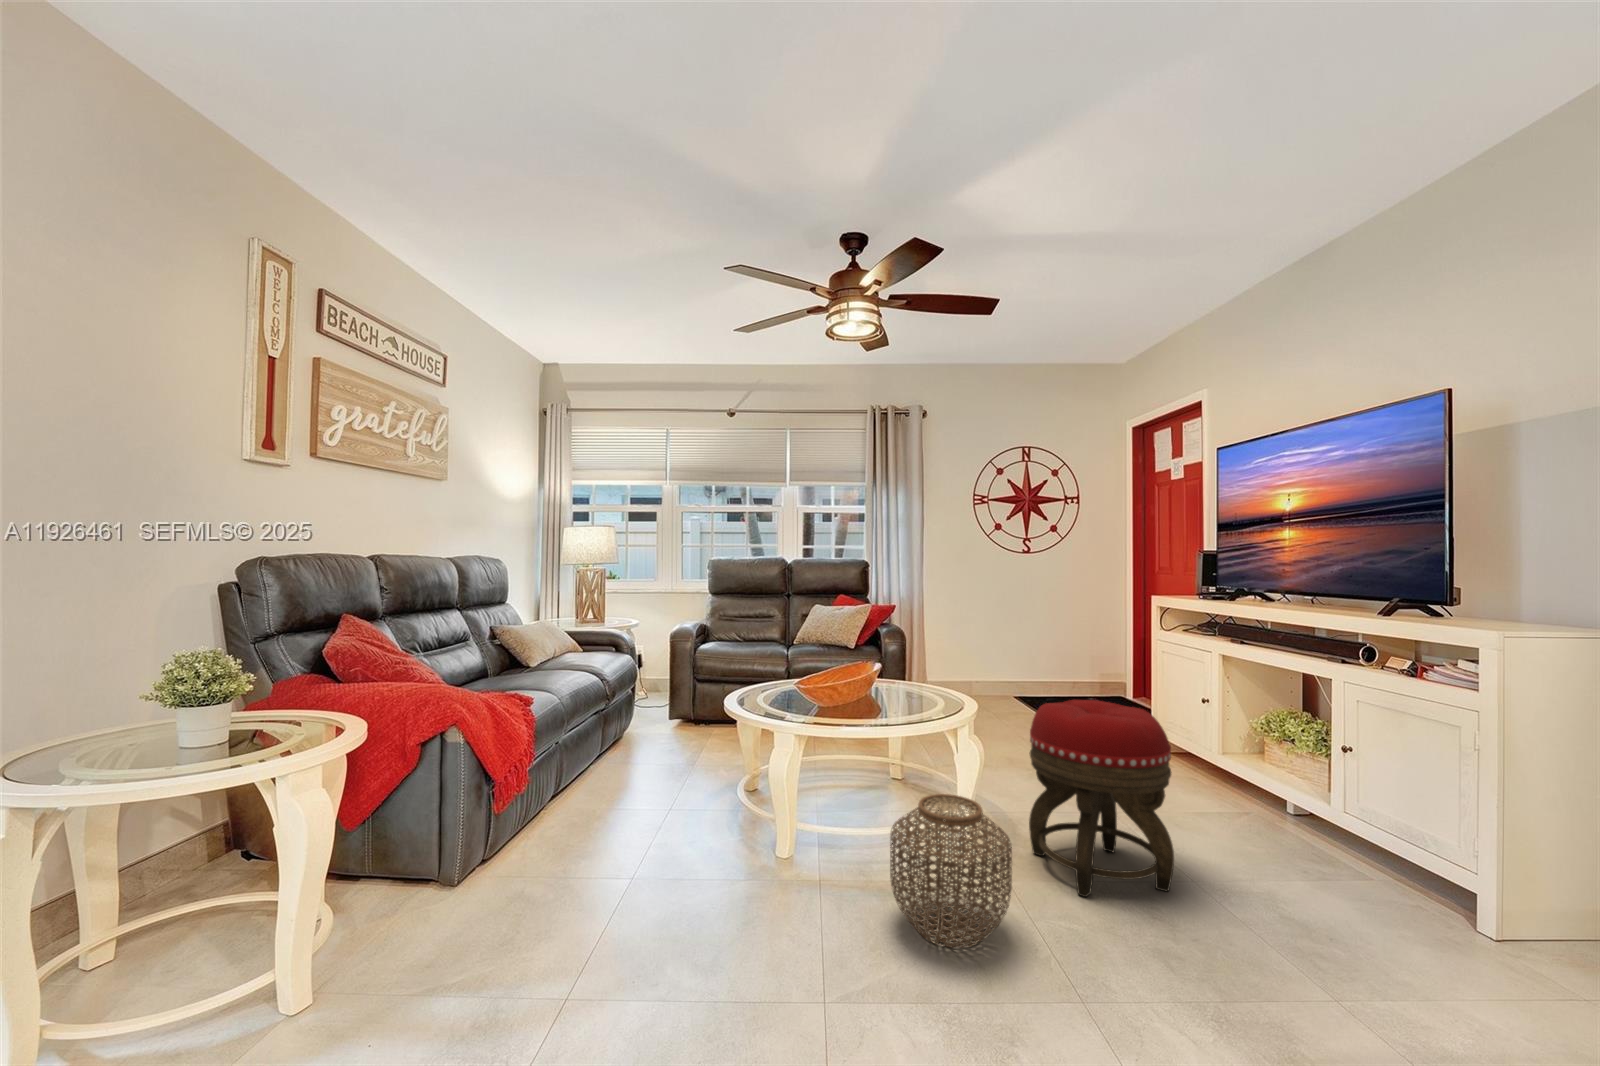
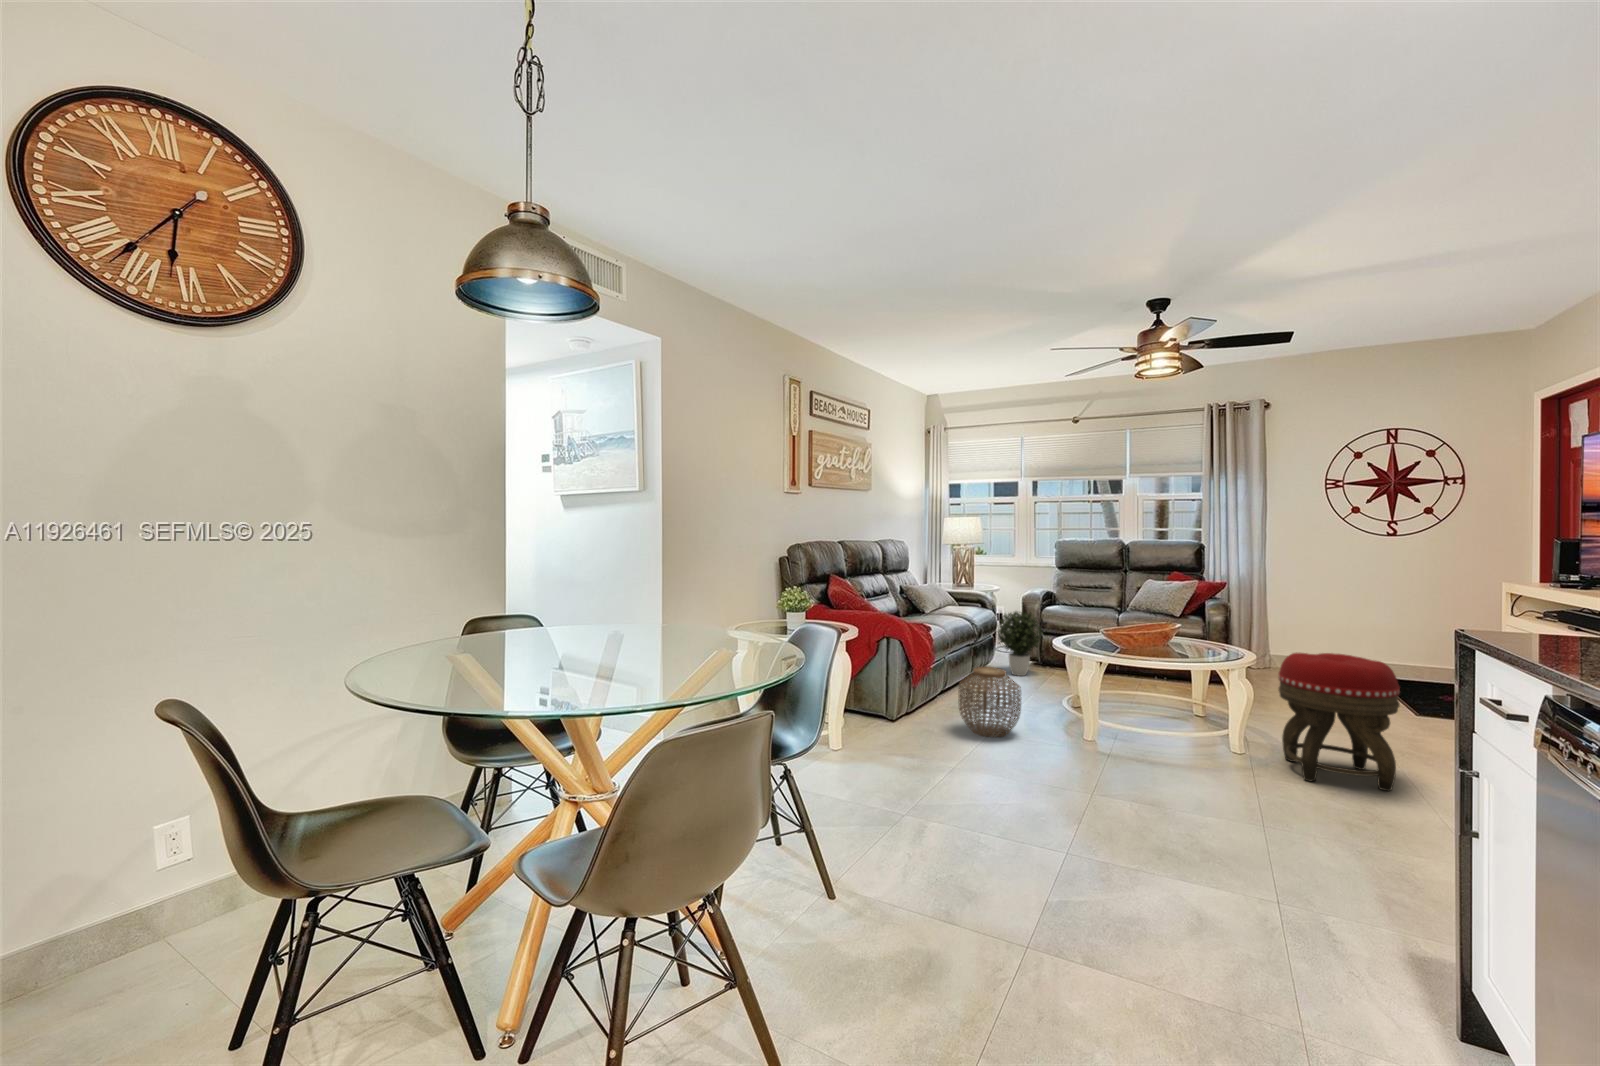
potted plant: none [639,654,702,747] -> present [998,611,1043,676]
woven basket: present [890,794,1012,948] -> present [958,667,1021,737]

